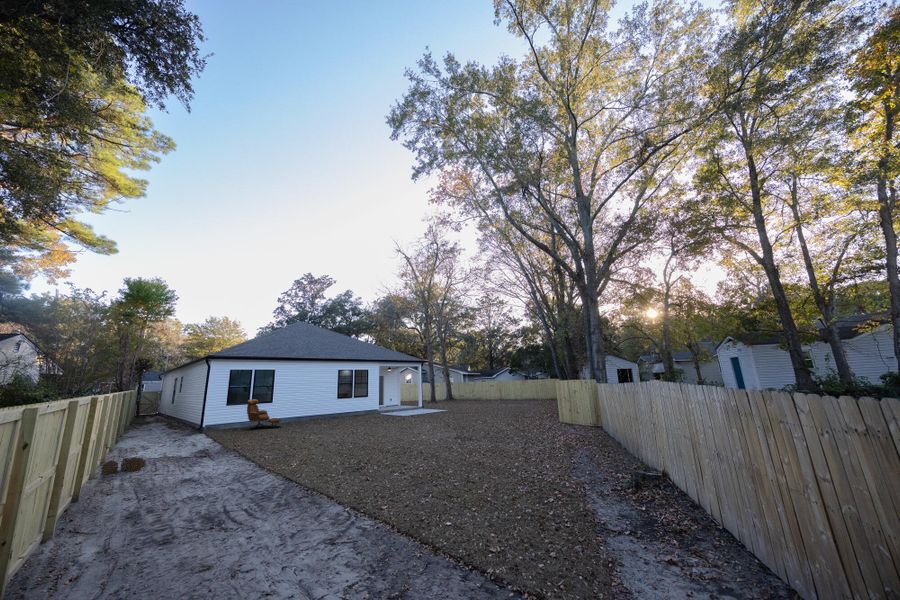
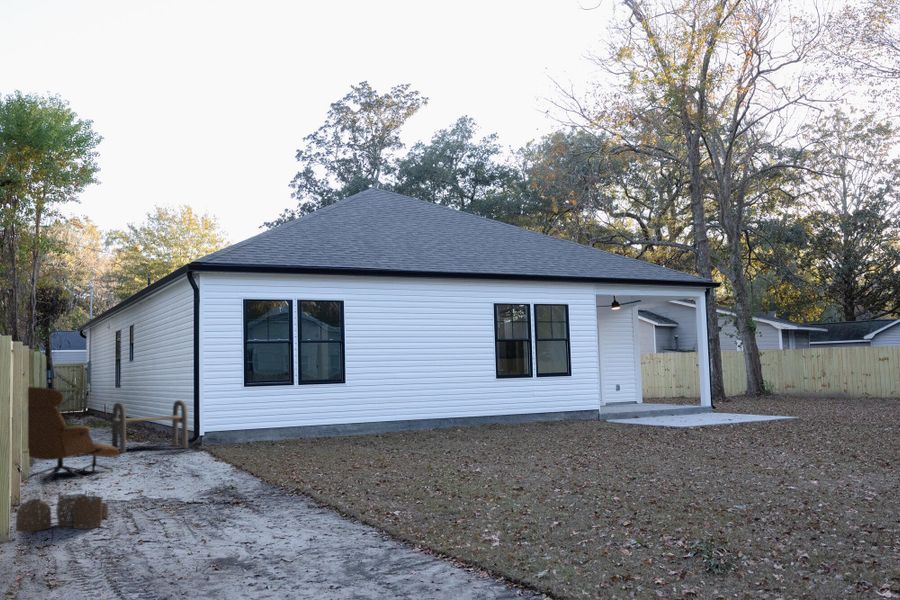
lounge chair: present [247,399,280,428] -> present [28,387,120,481]
bench: none [161,411,200,435] -> present [112,400,188,453]

